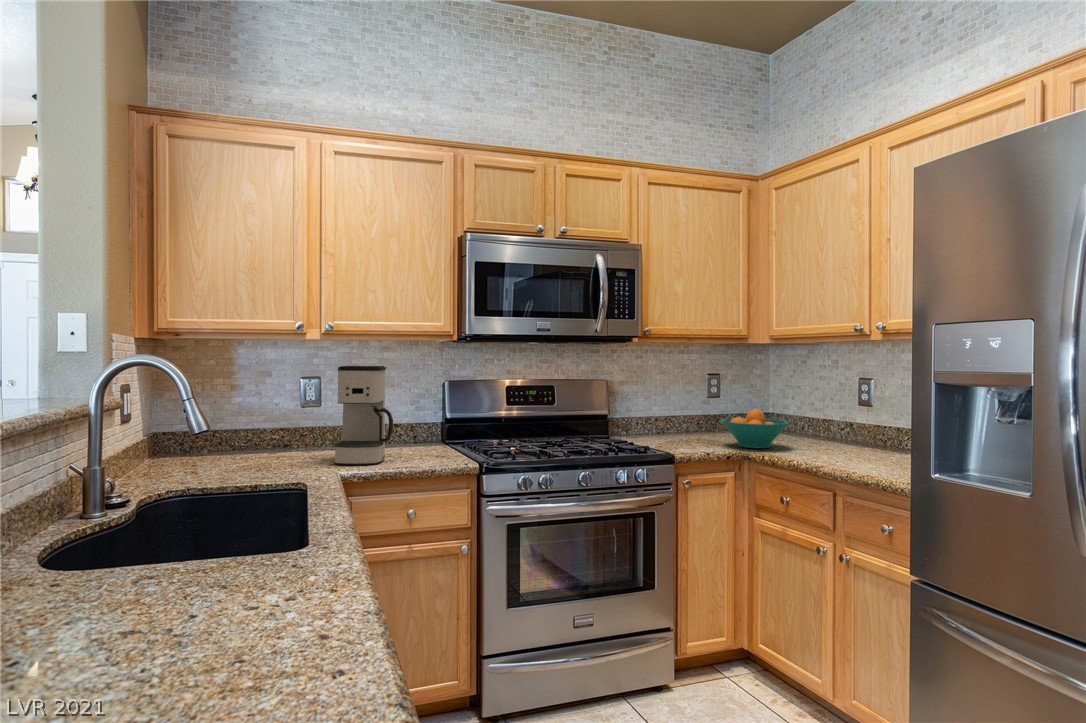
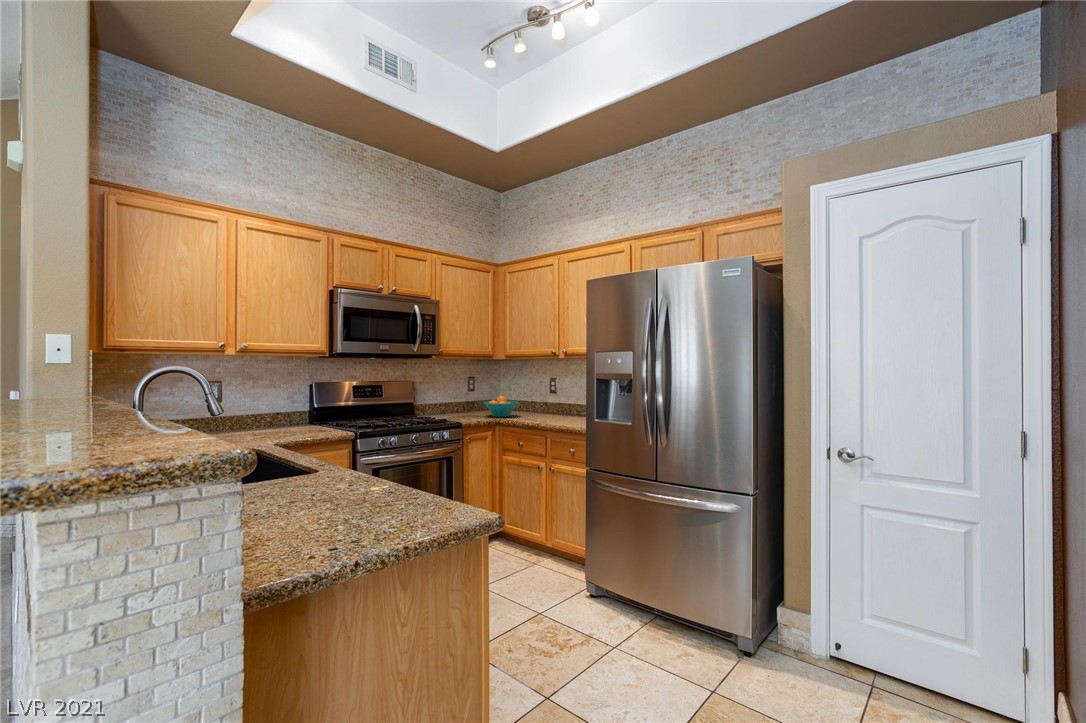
coffee maker: present [335,366,393,465] -> none [254,373,296,438]

